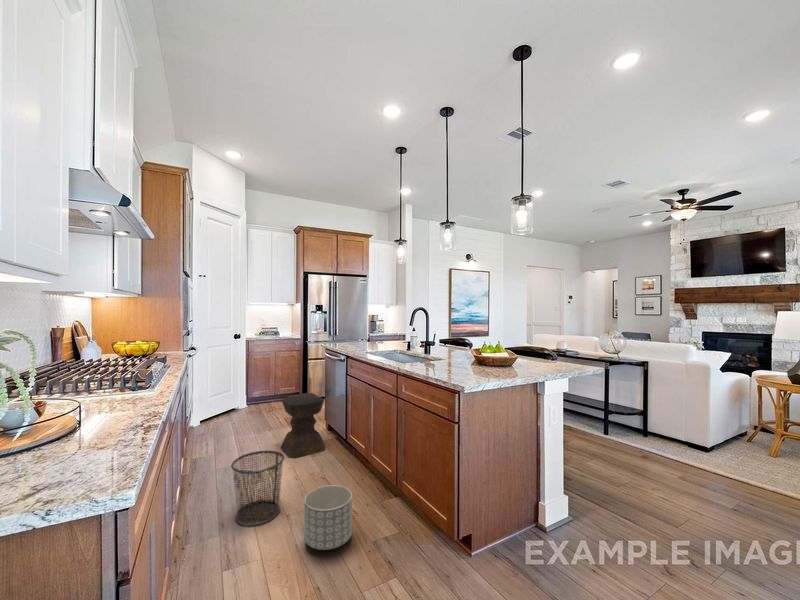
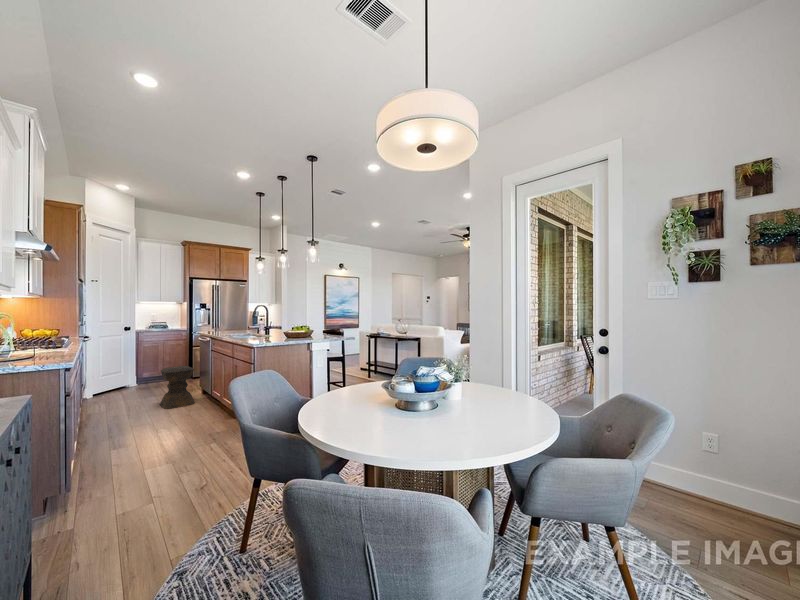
waste bin: present [231,450,284,526] -> none [114,395,154,438]
planter: present [305,485,352,550] -> none [162,408,194,440]

